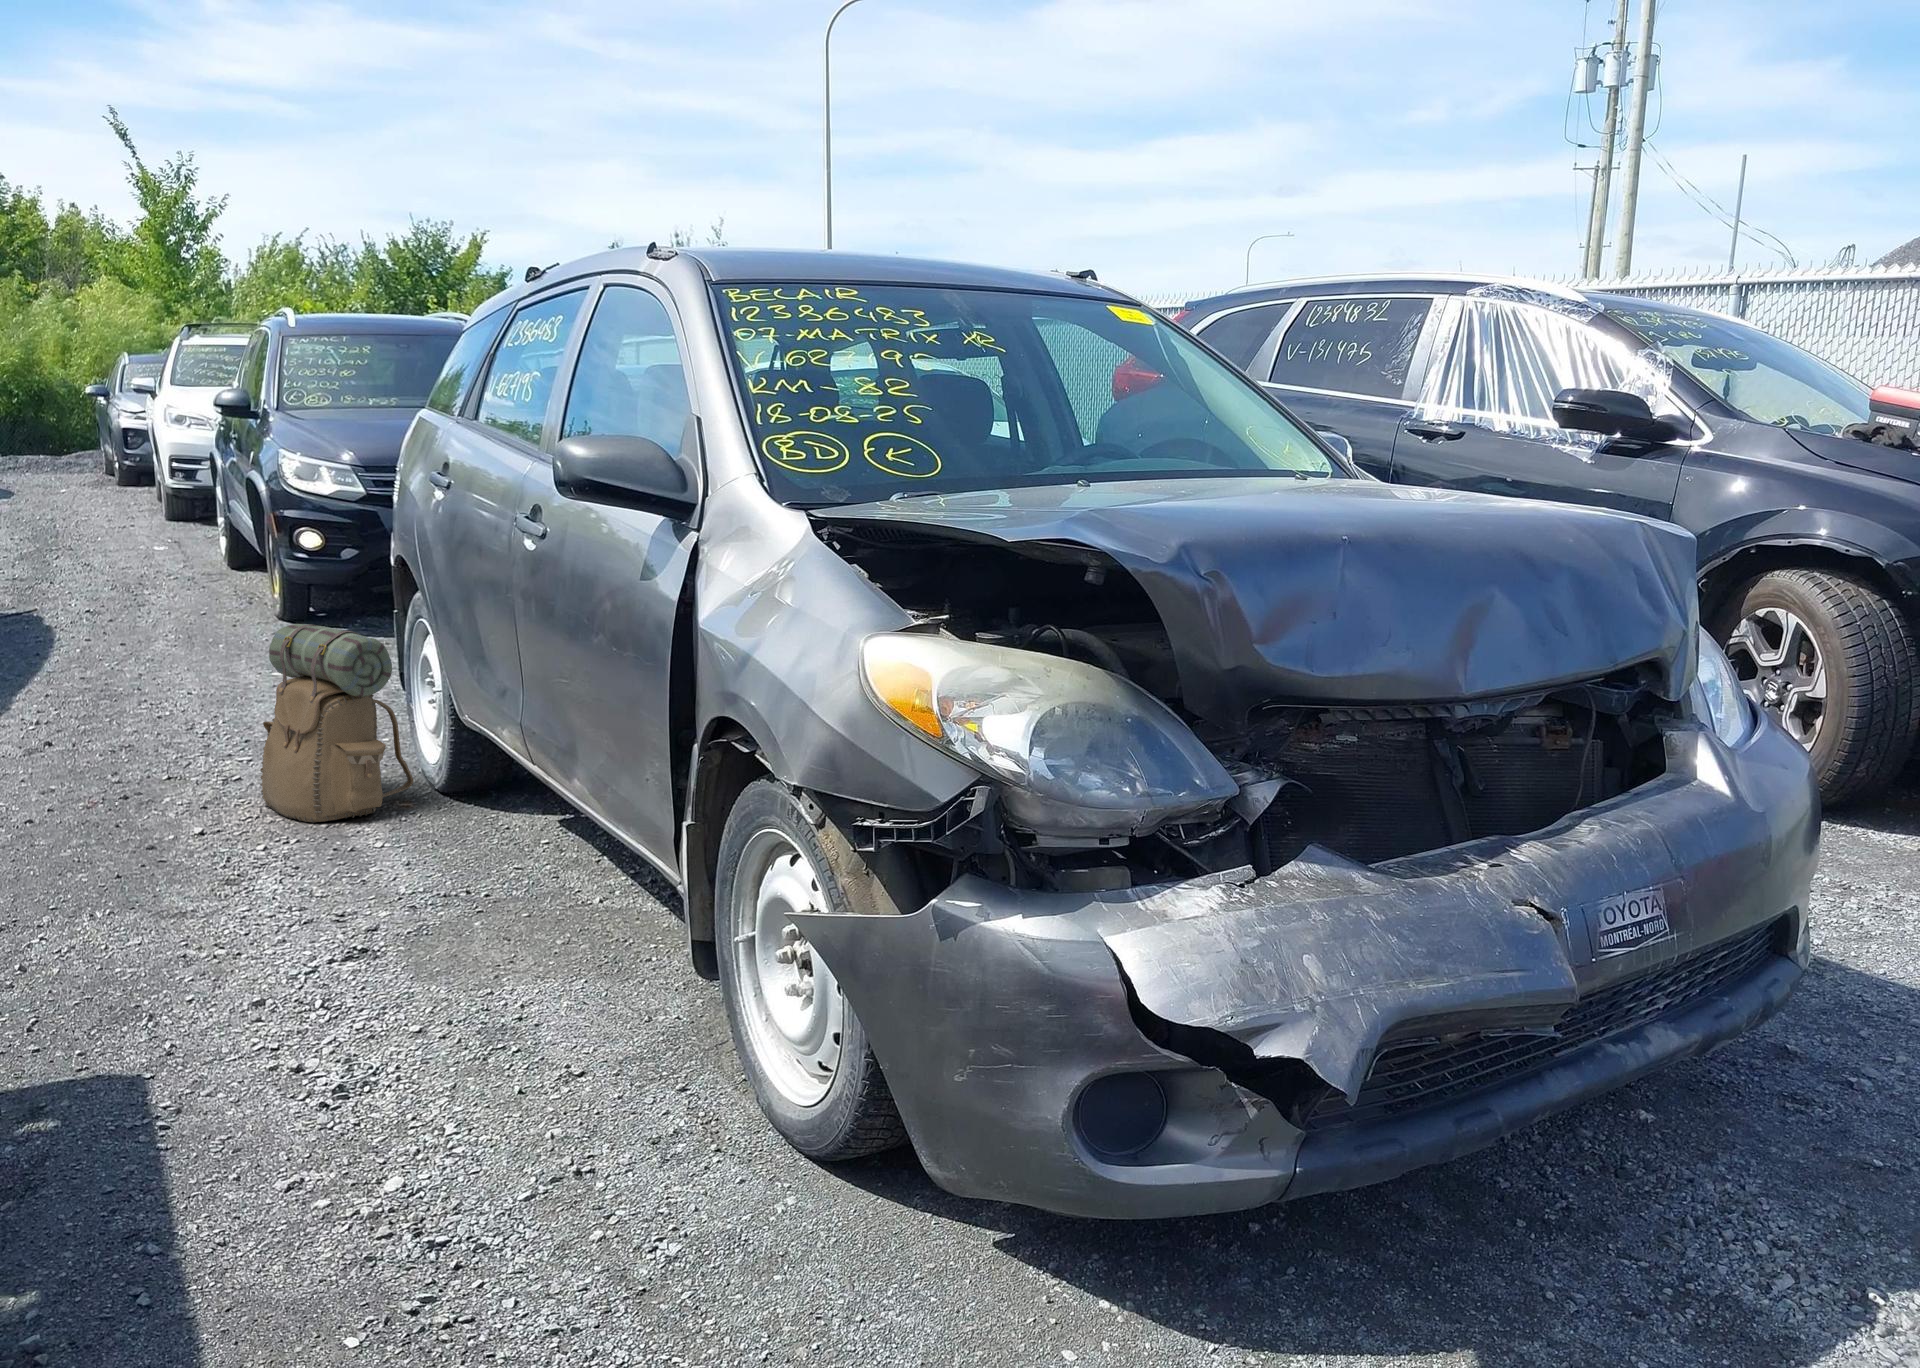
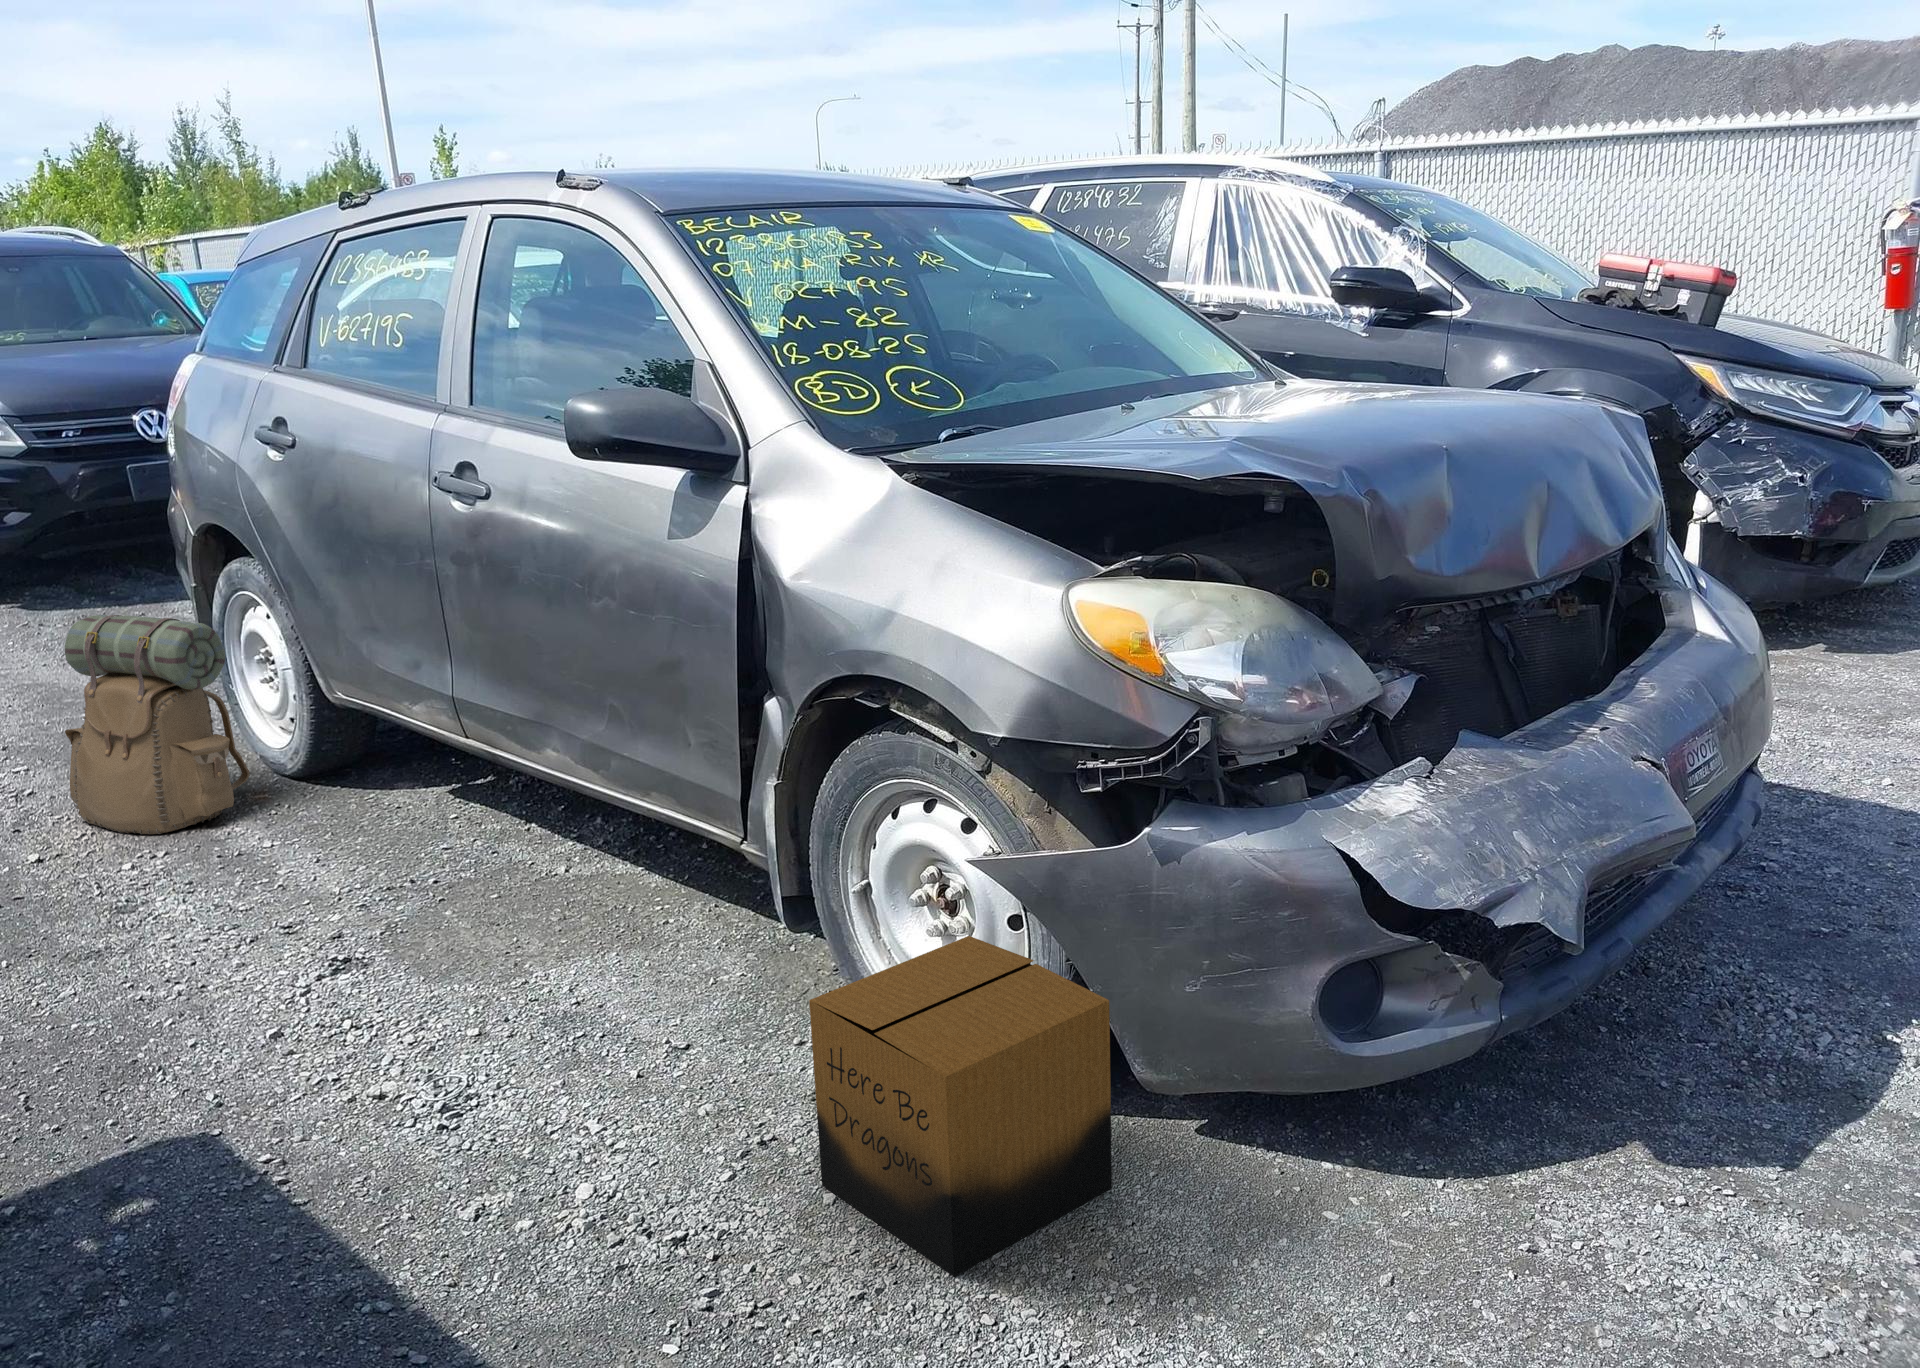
cardboard box: none [590,995,866,1334] -> present [809,936,1112,1277]

